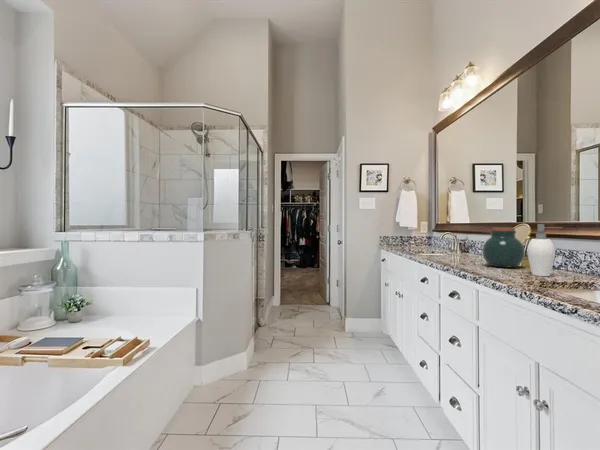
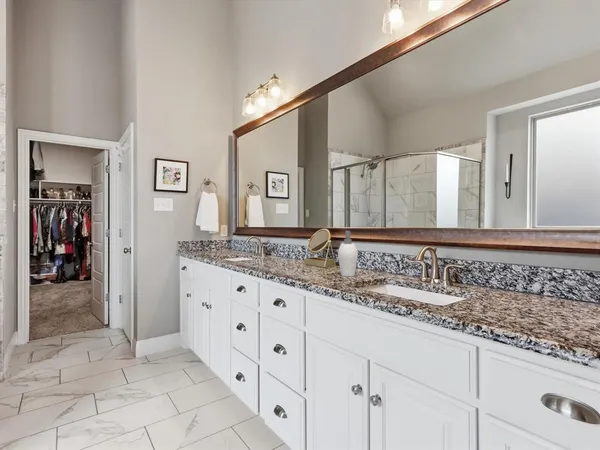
jar: present [483,228,525,268] -> none [297,233,330,270]

